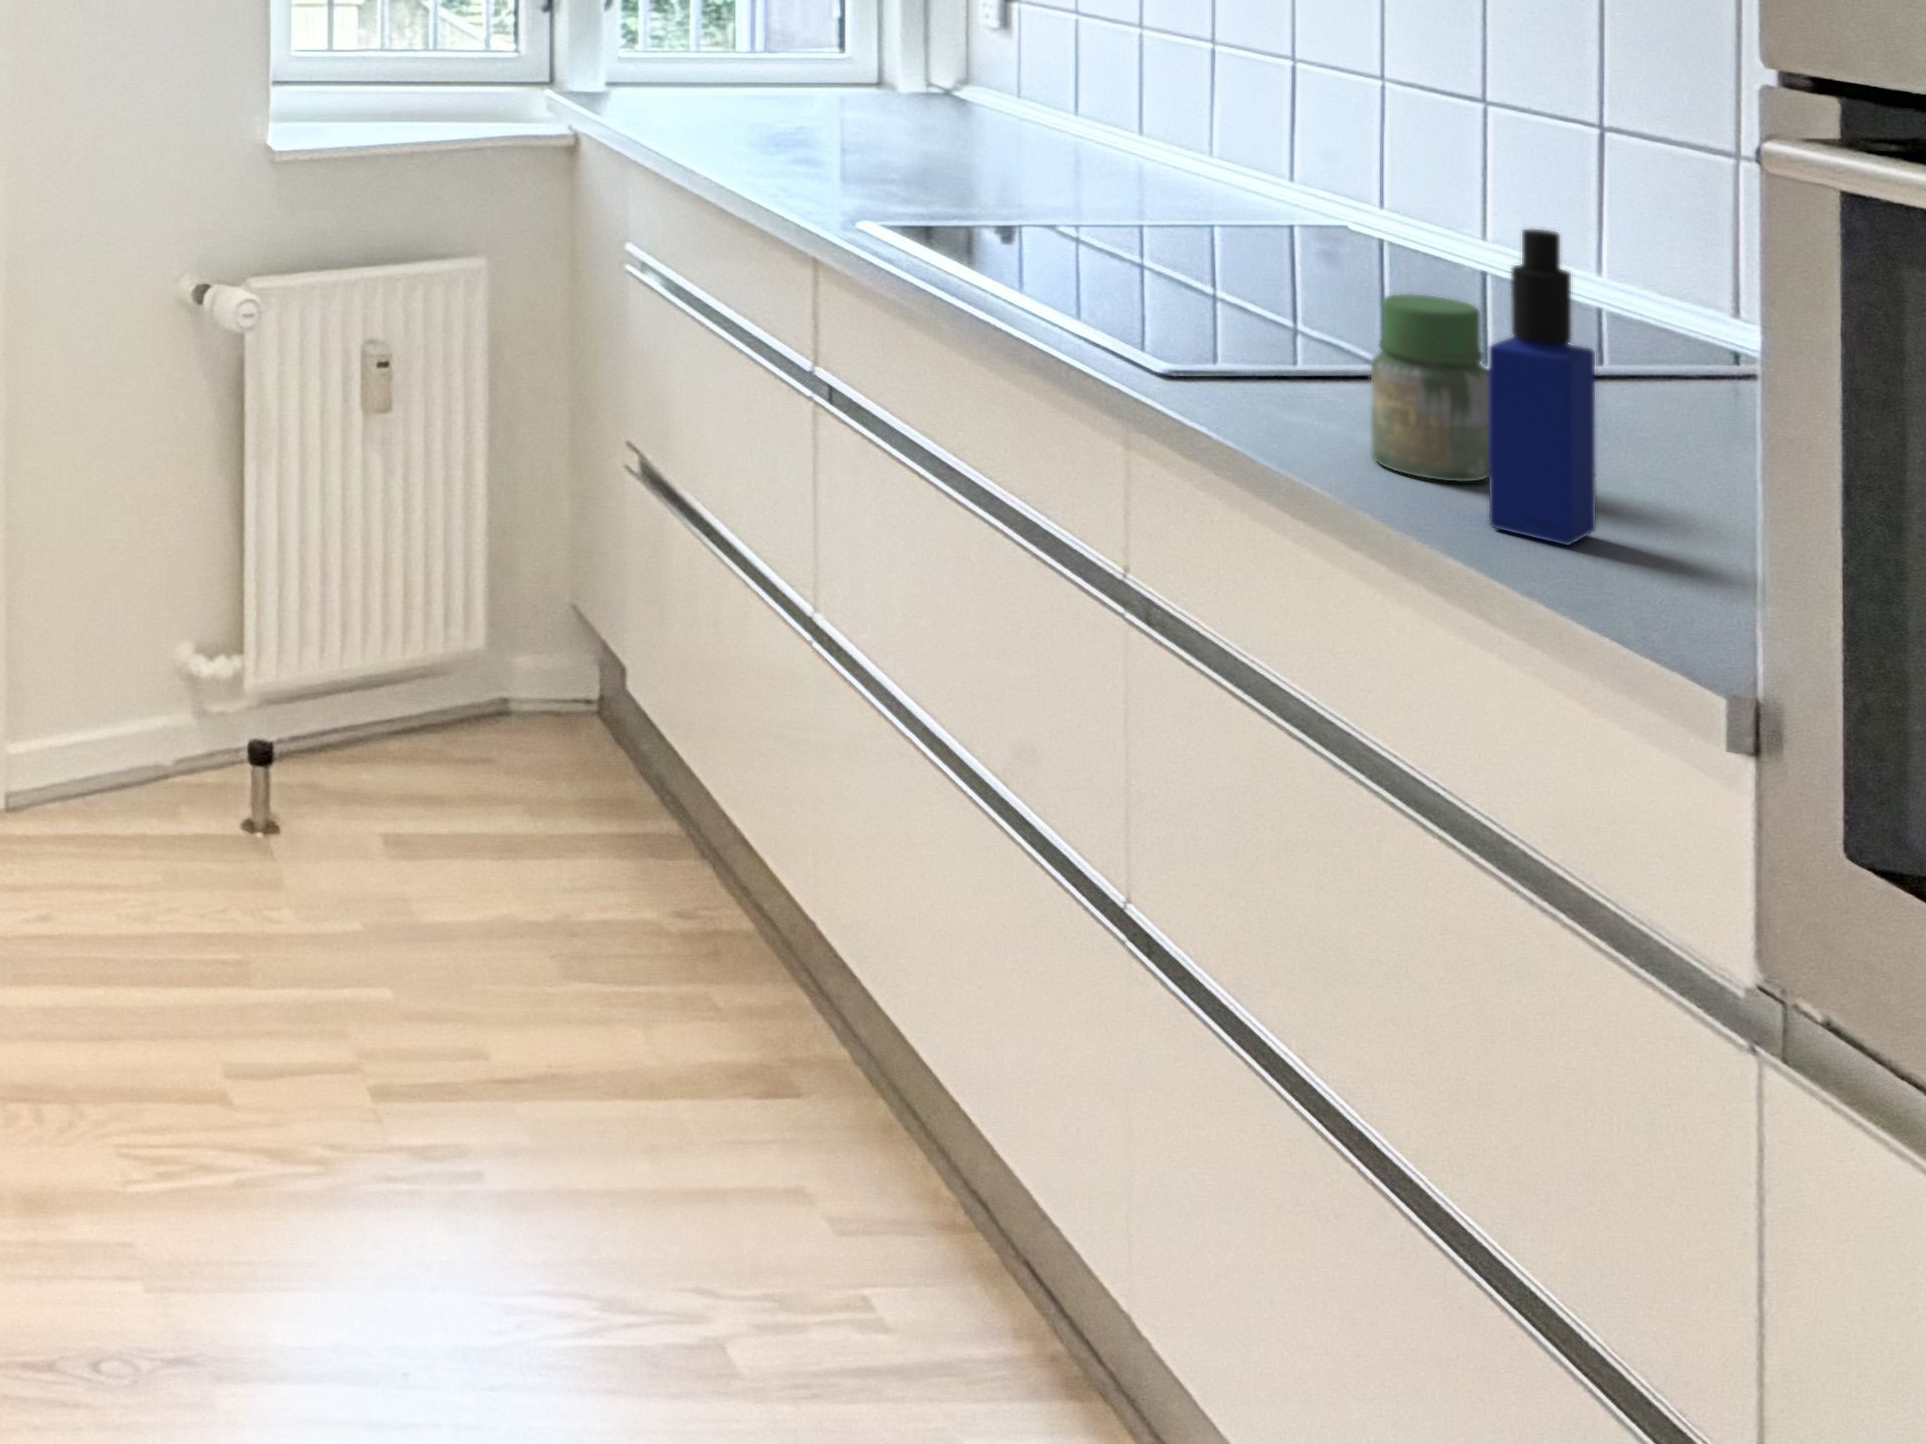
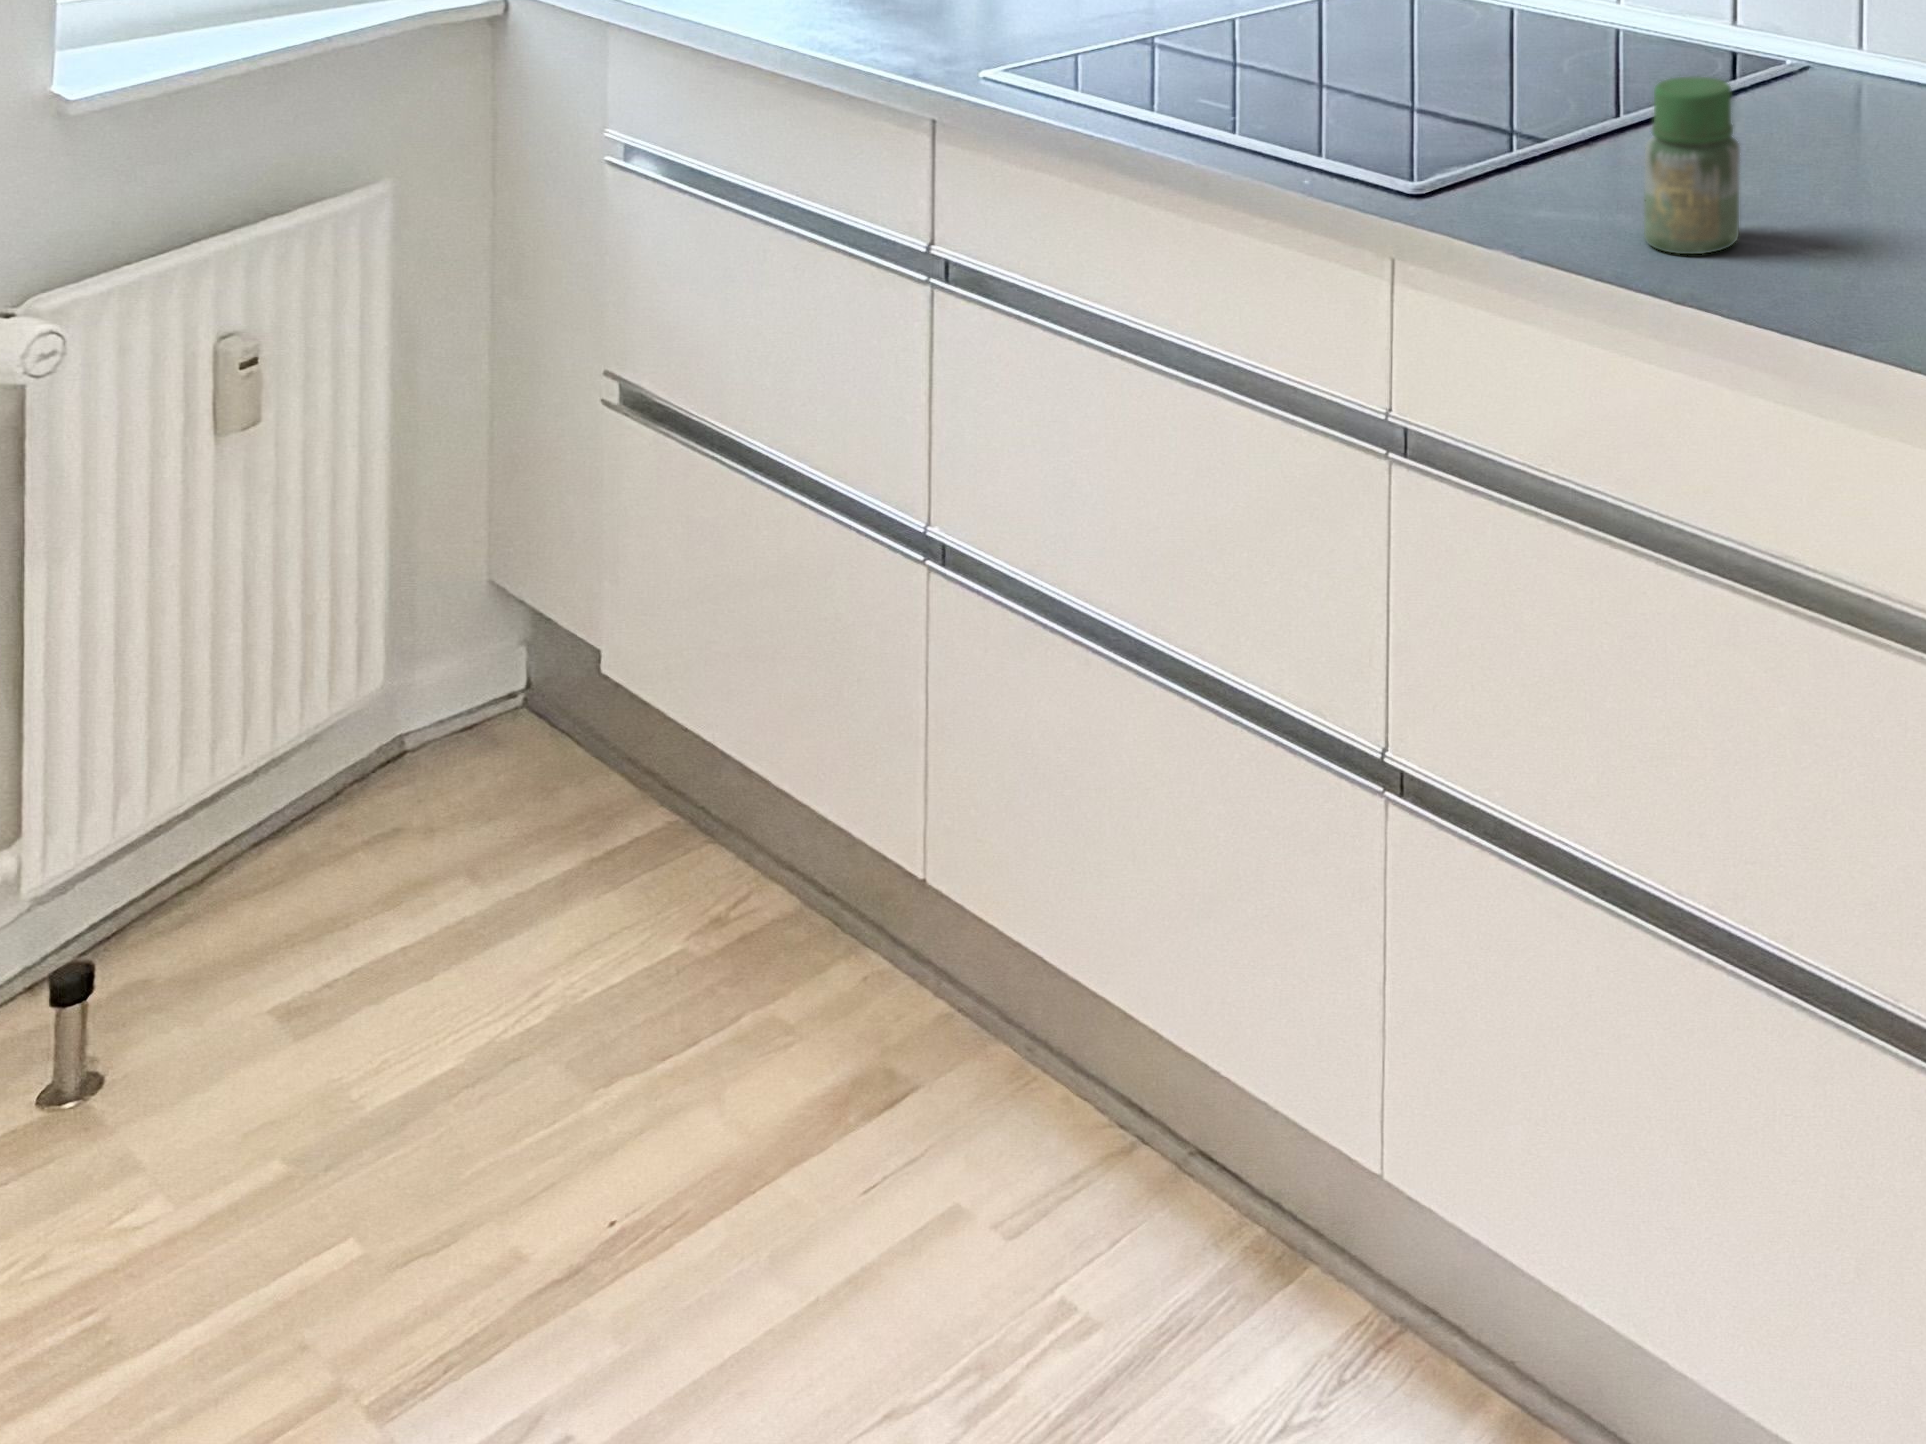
bottle: present [1488,229,1596,546] -> none [1787,8,1854,295]

